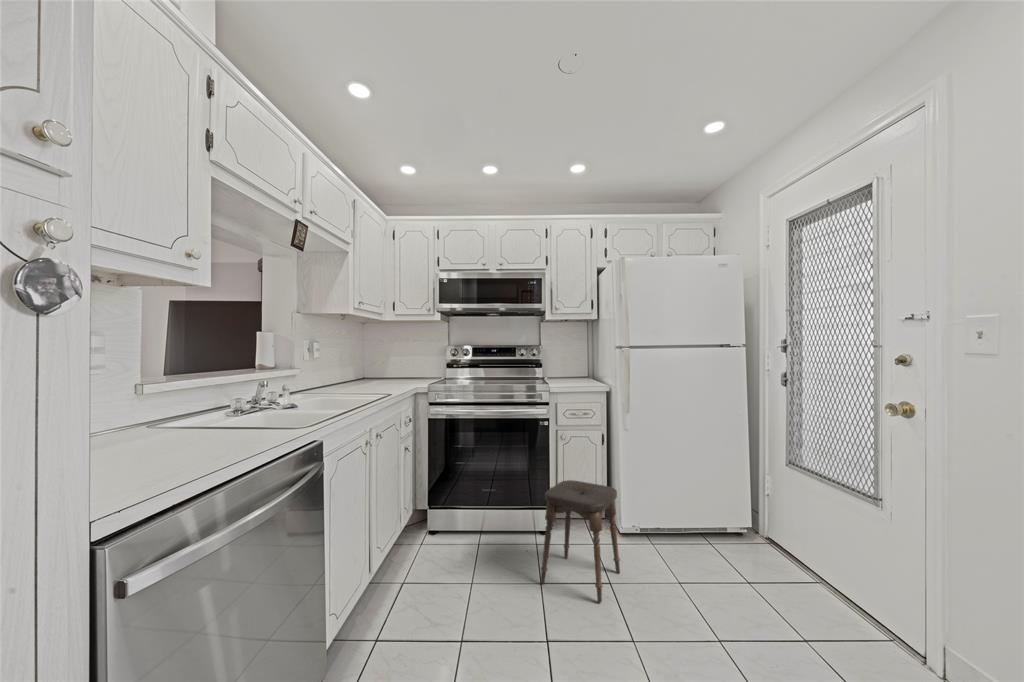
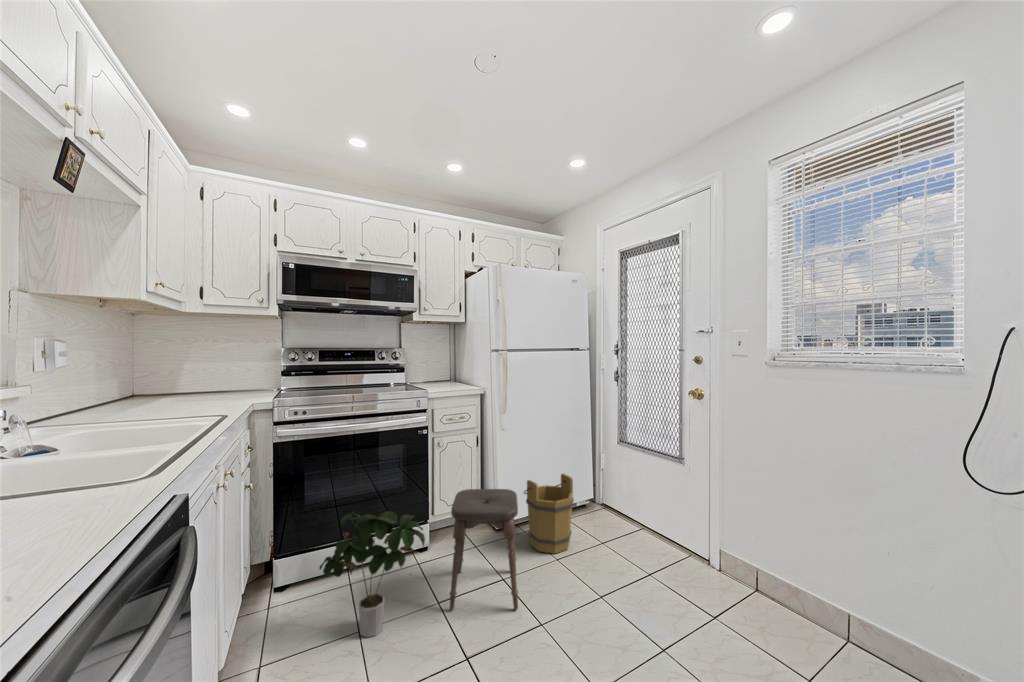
potted plant: none [444,477,516,582] -> present [319,511,425,637]
bucket: none [643,485,702,570] -> present [524,474,574,553]

